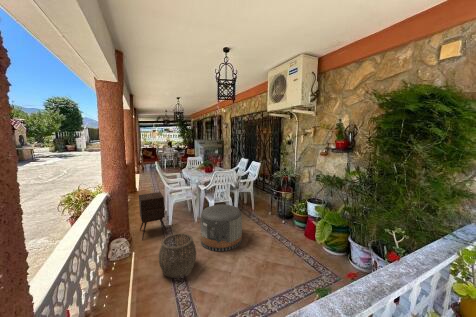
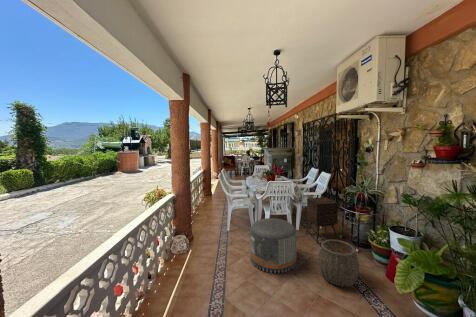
side table: present [139,192,167,240] -> present [306,197,339,243]
woven basket: present [159,233,196,278] -> present [318,239,359,287]

